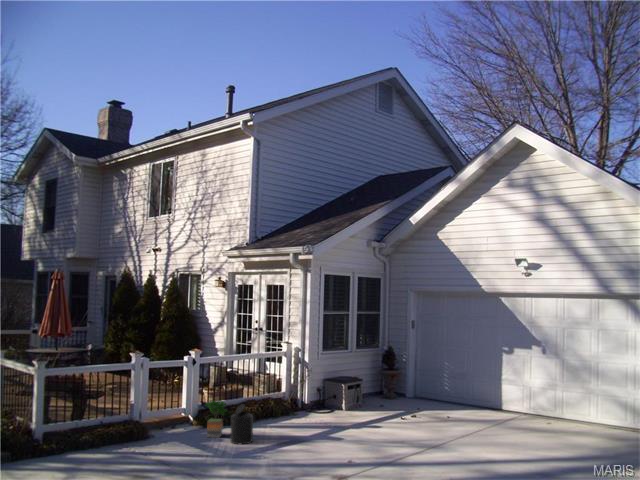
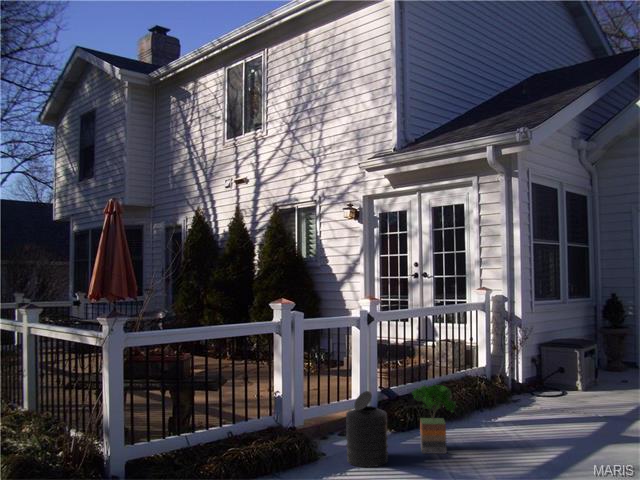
trash can: present [230,404,253,444] -> present [346,391,388,467]

